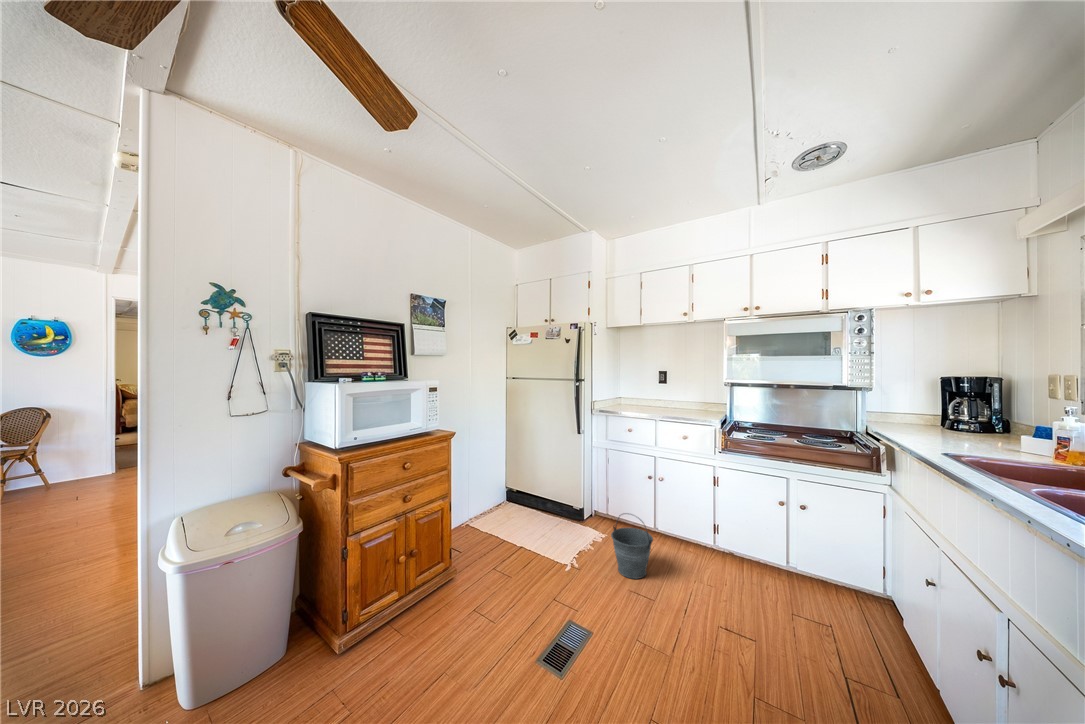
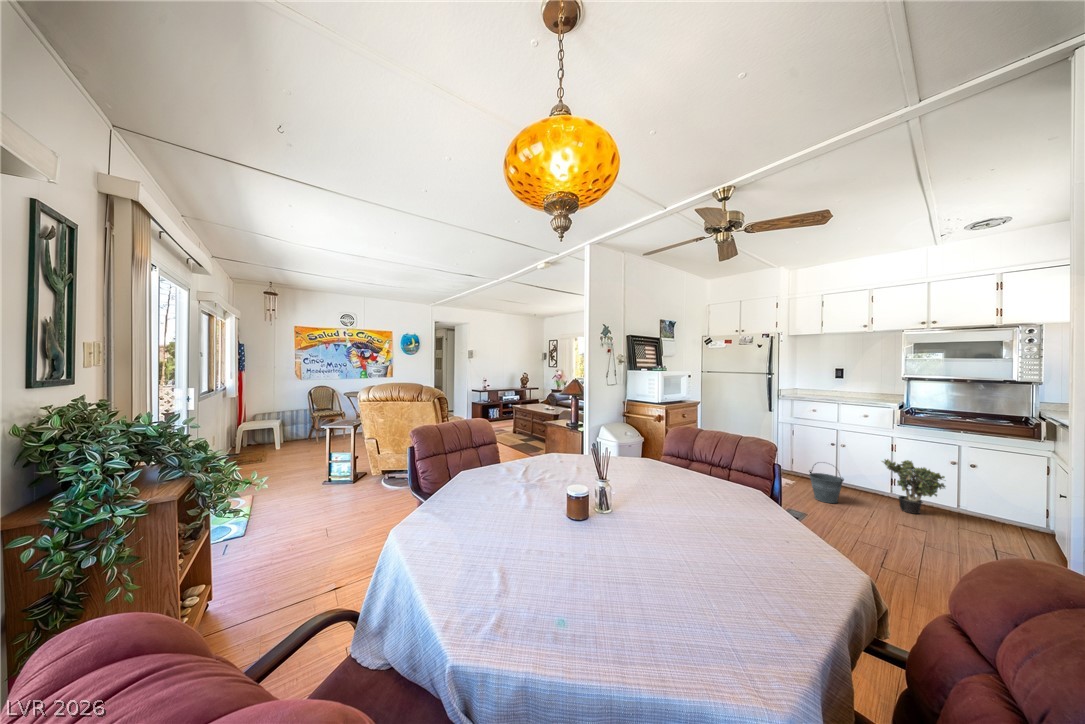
potted plant: none [700,501,773,583] -> present [882,459,945,514]

